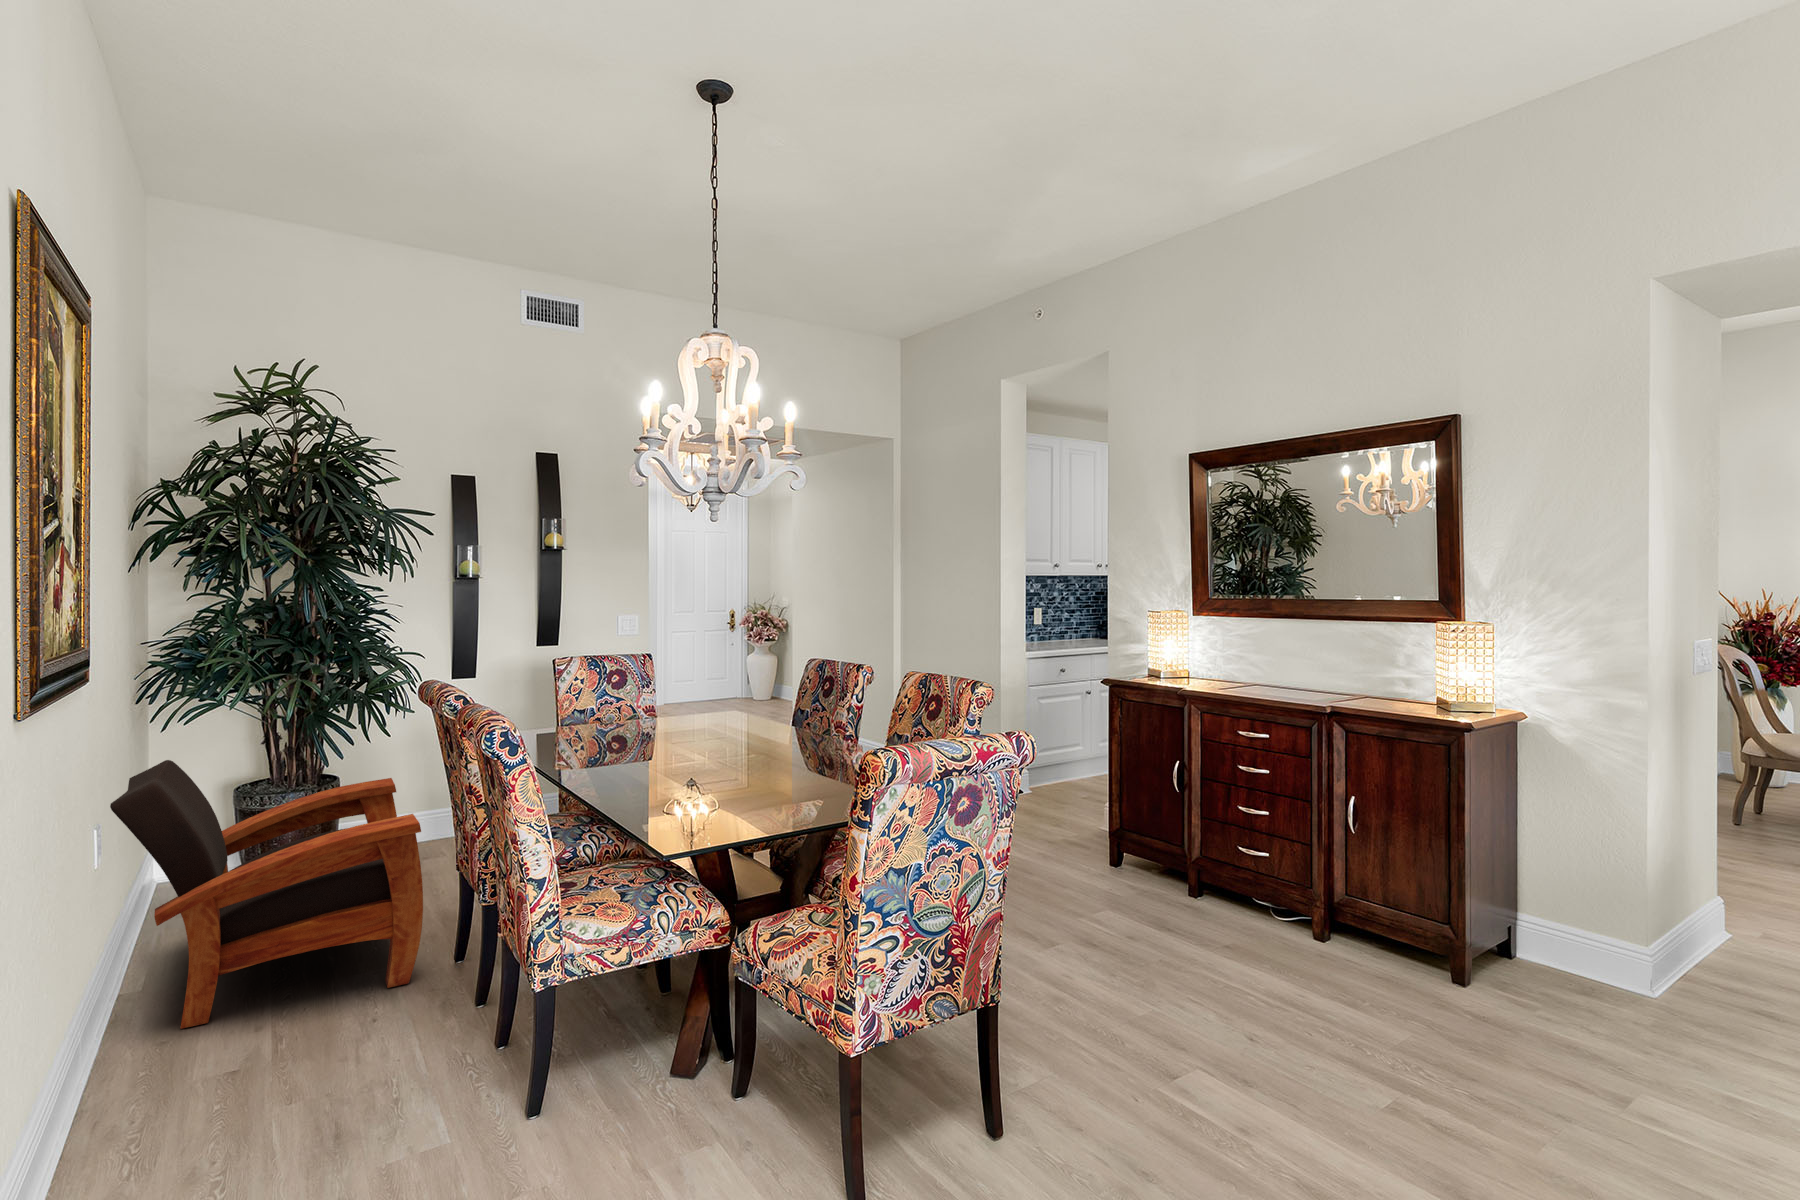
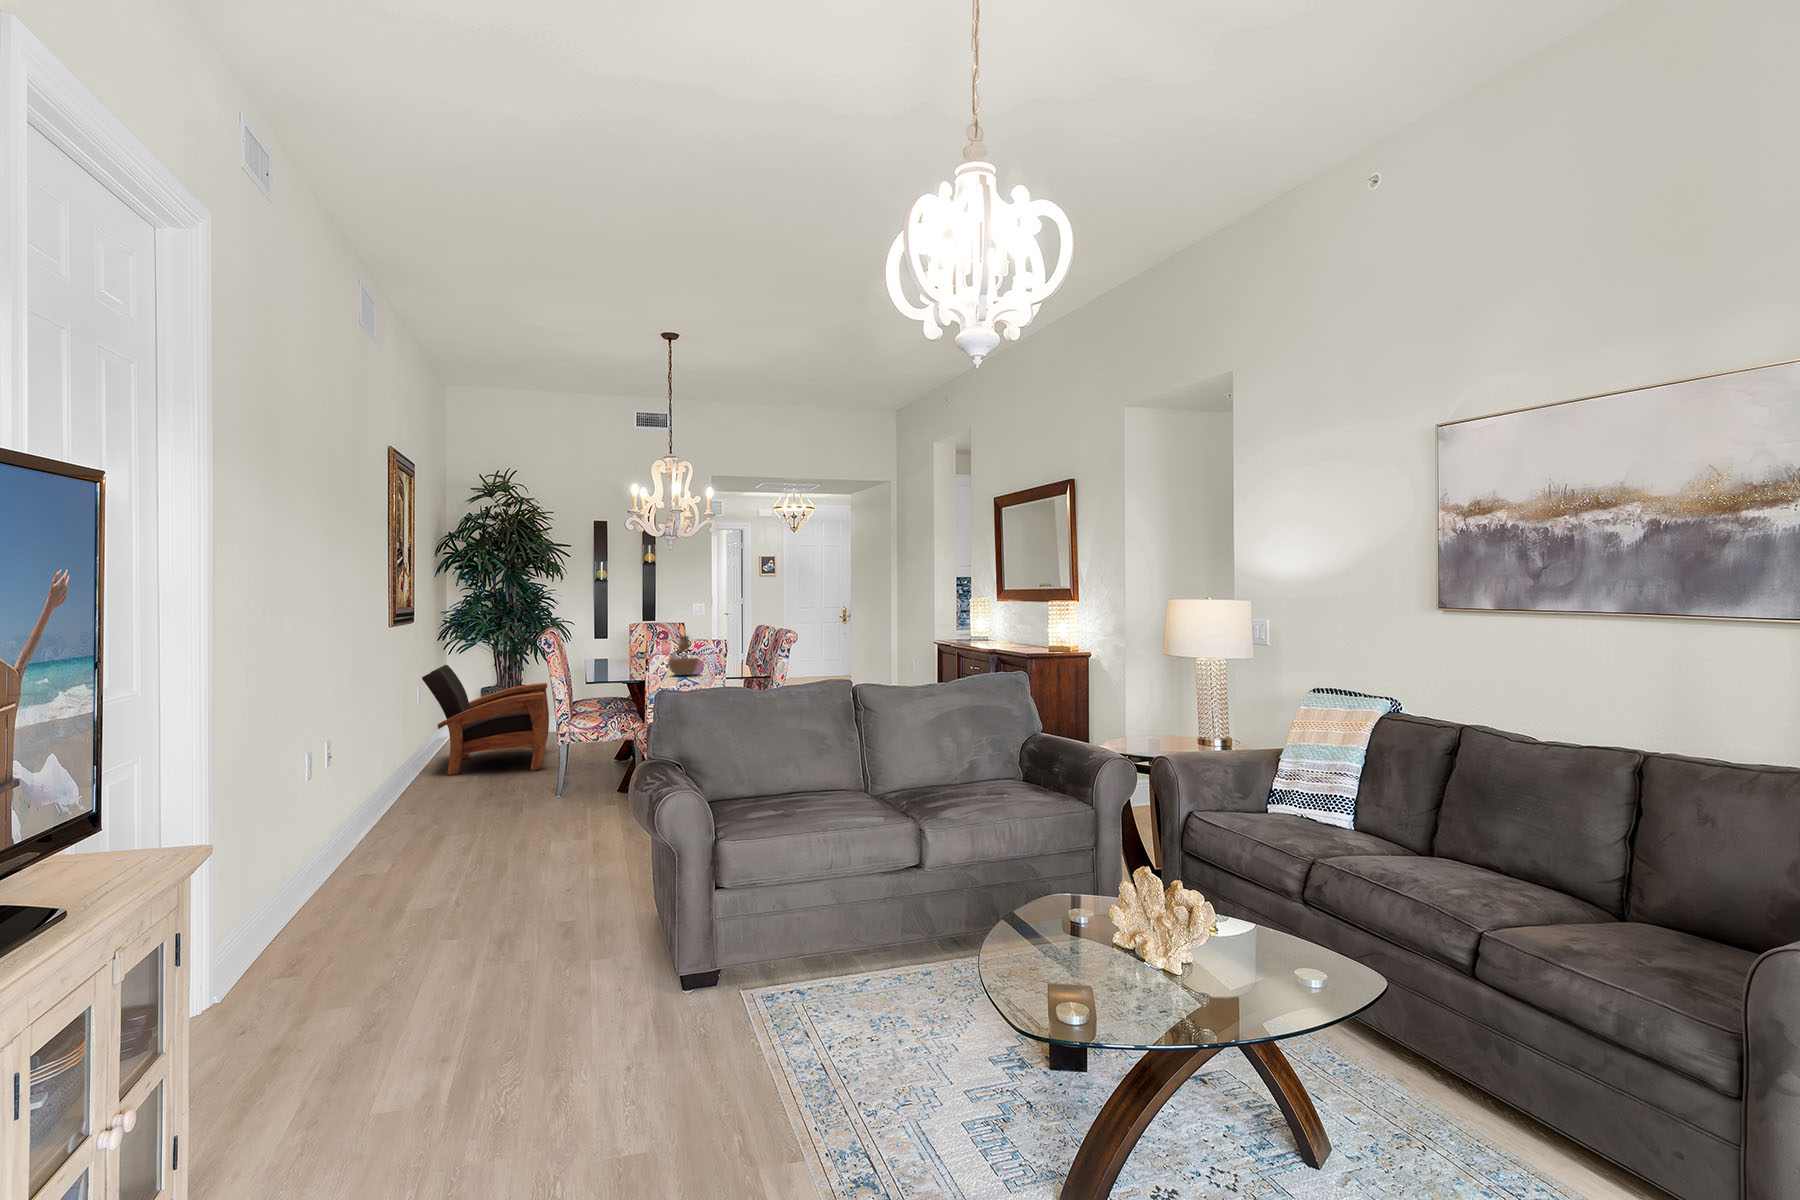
vase: none [752,700,817,788] -> present [668,636,699,675]

